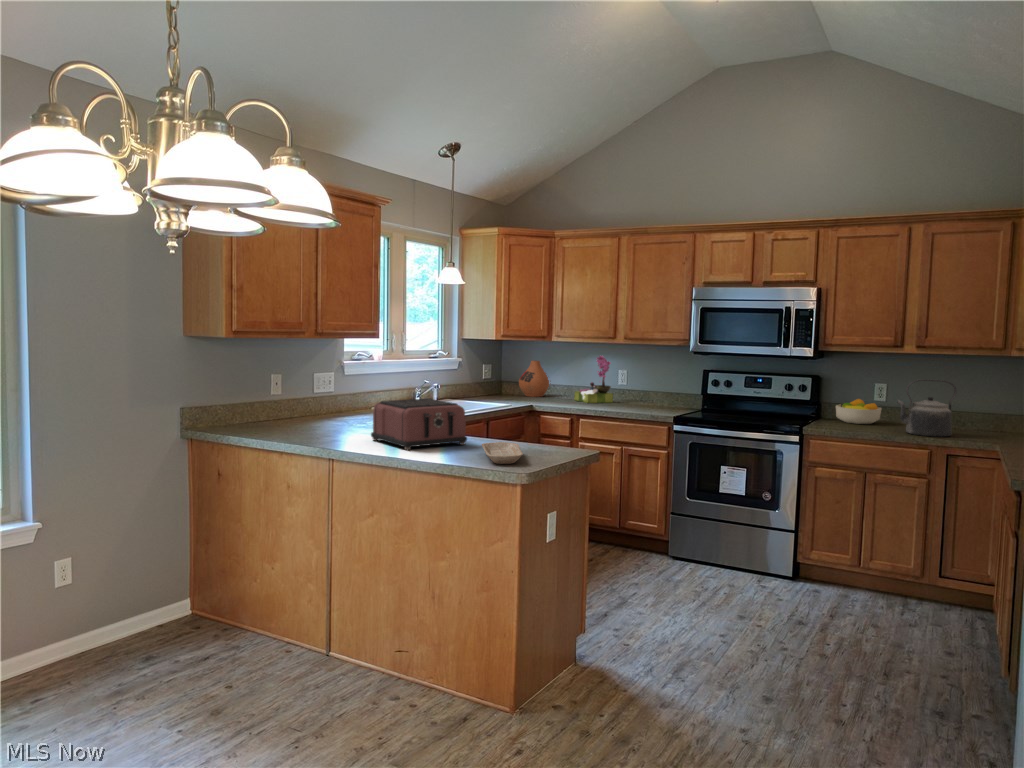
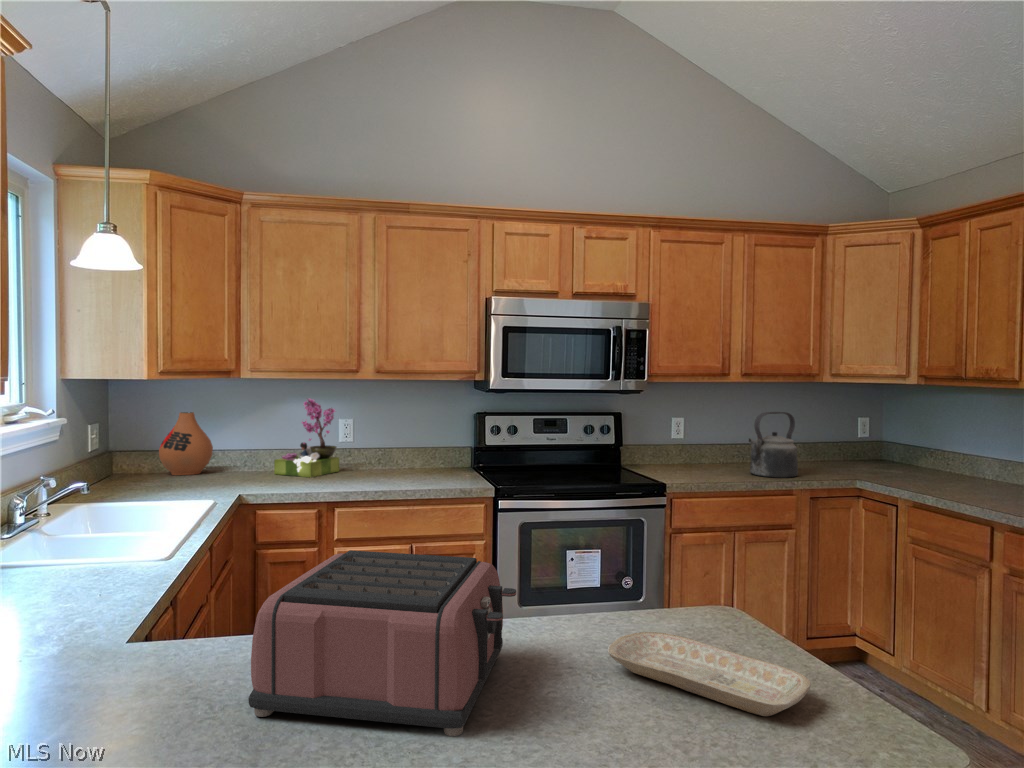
fruit bowl: present [836,399,881,424] -> none [639,437,696,469]

